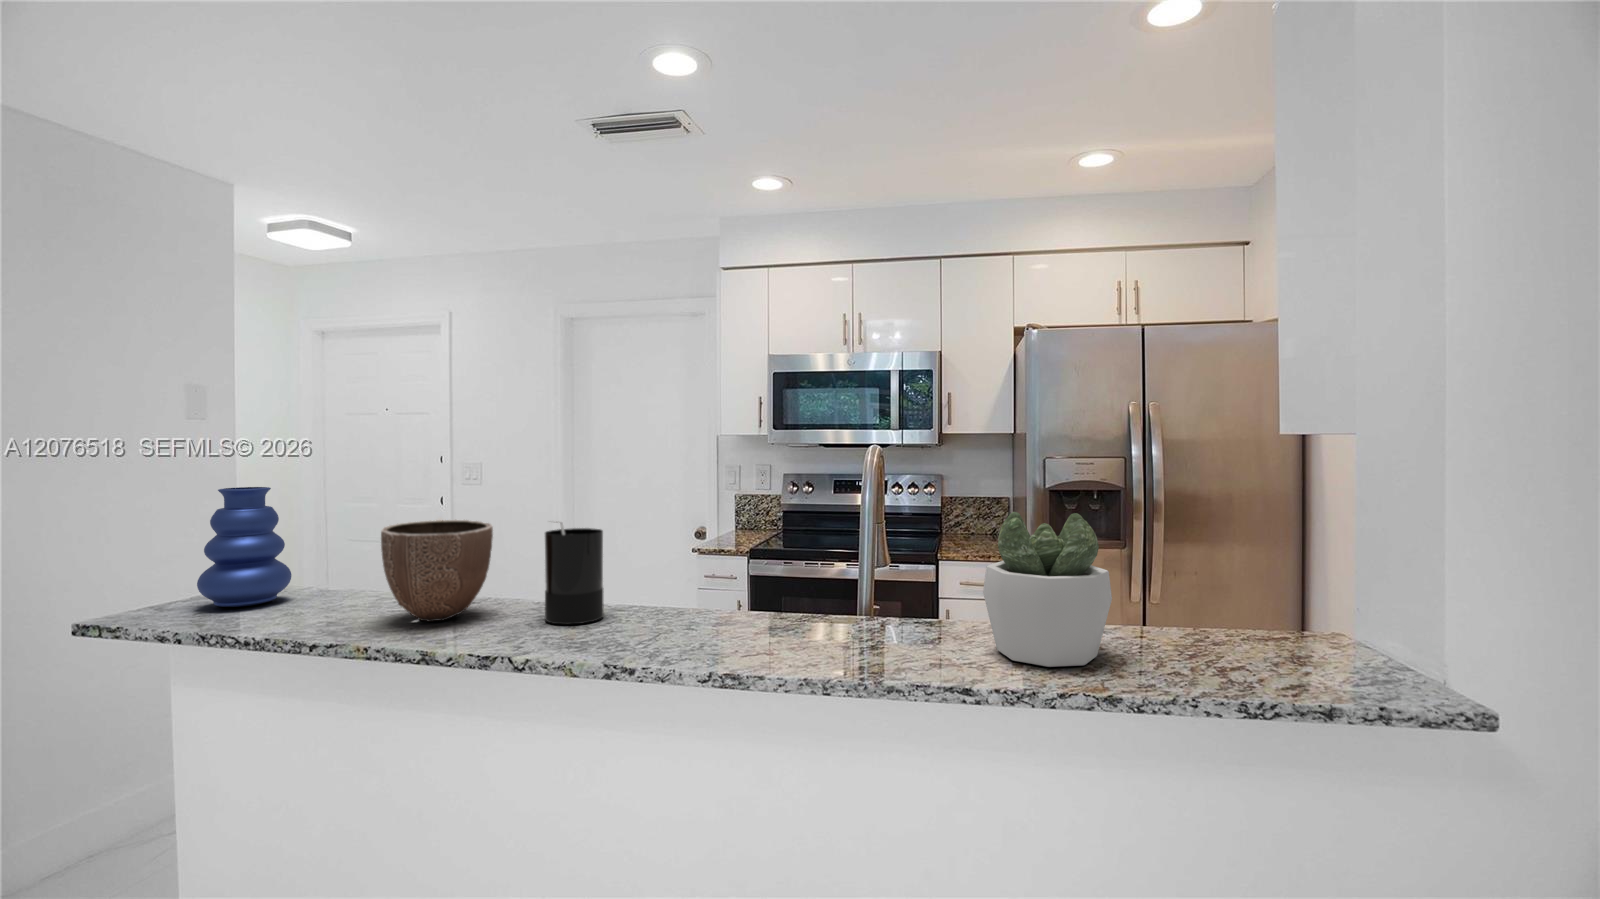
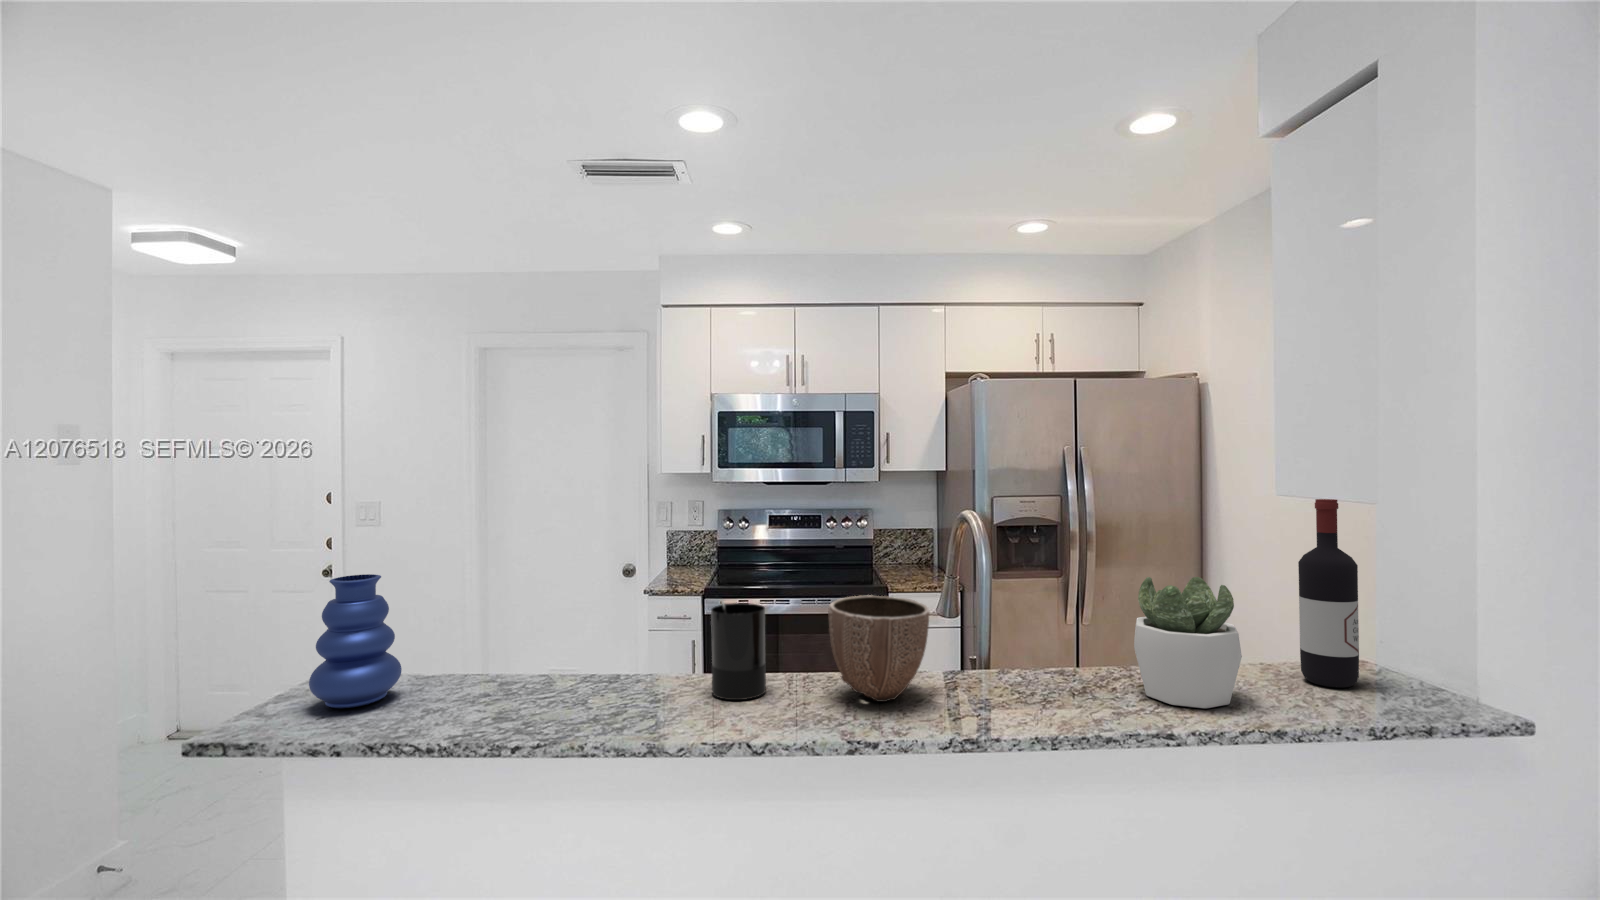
wine bottle: none [1222,421,1295,660] -> present [1298,499,1359,688]
decorative bowl: present [381,520,493,622] -> present [828,595,929,702]

